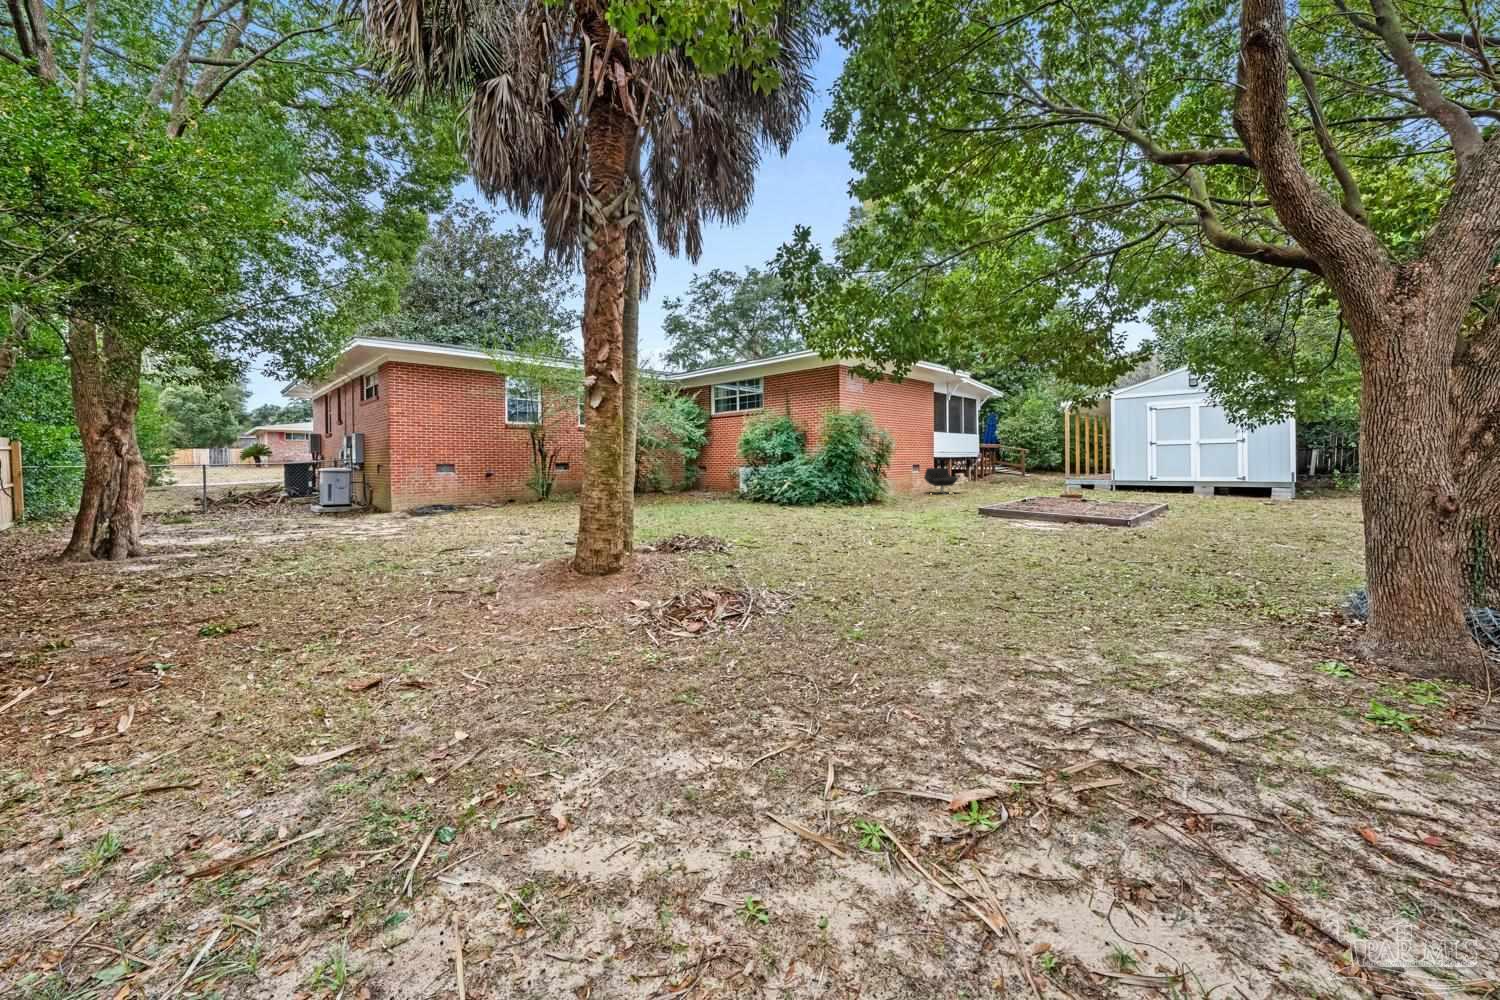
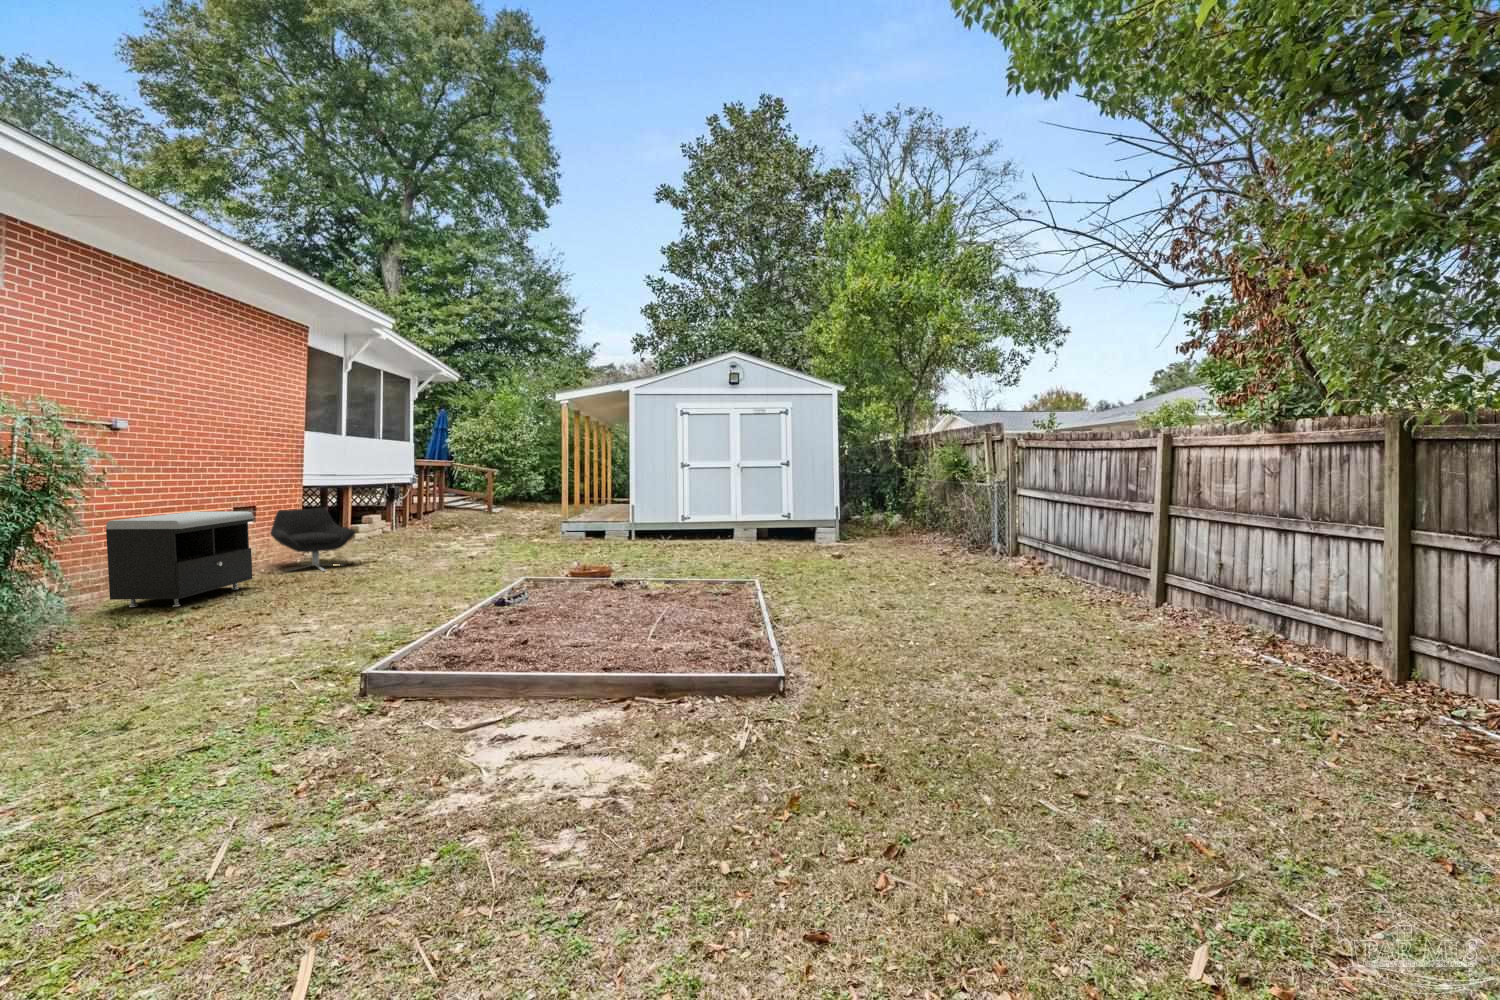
storage bench: none [883,467,924,500] -> present [106,511,253,607]

